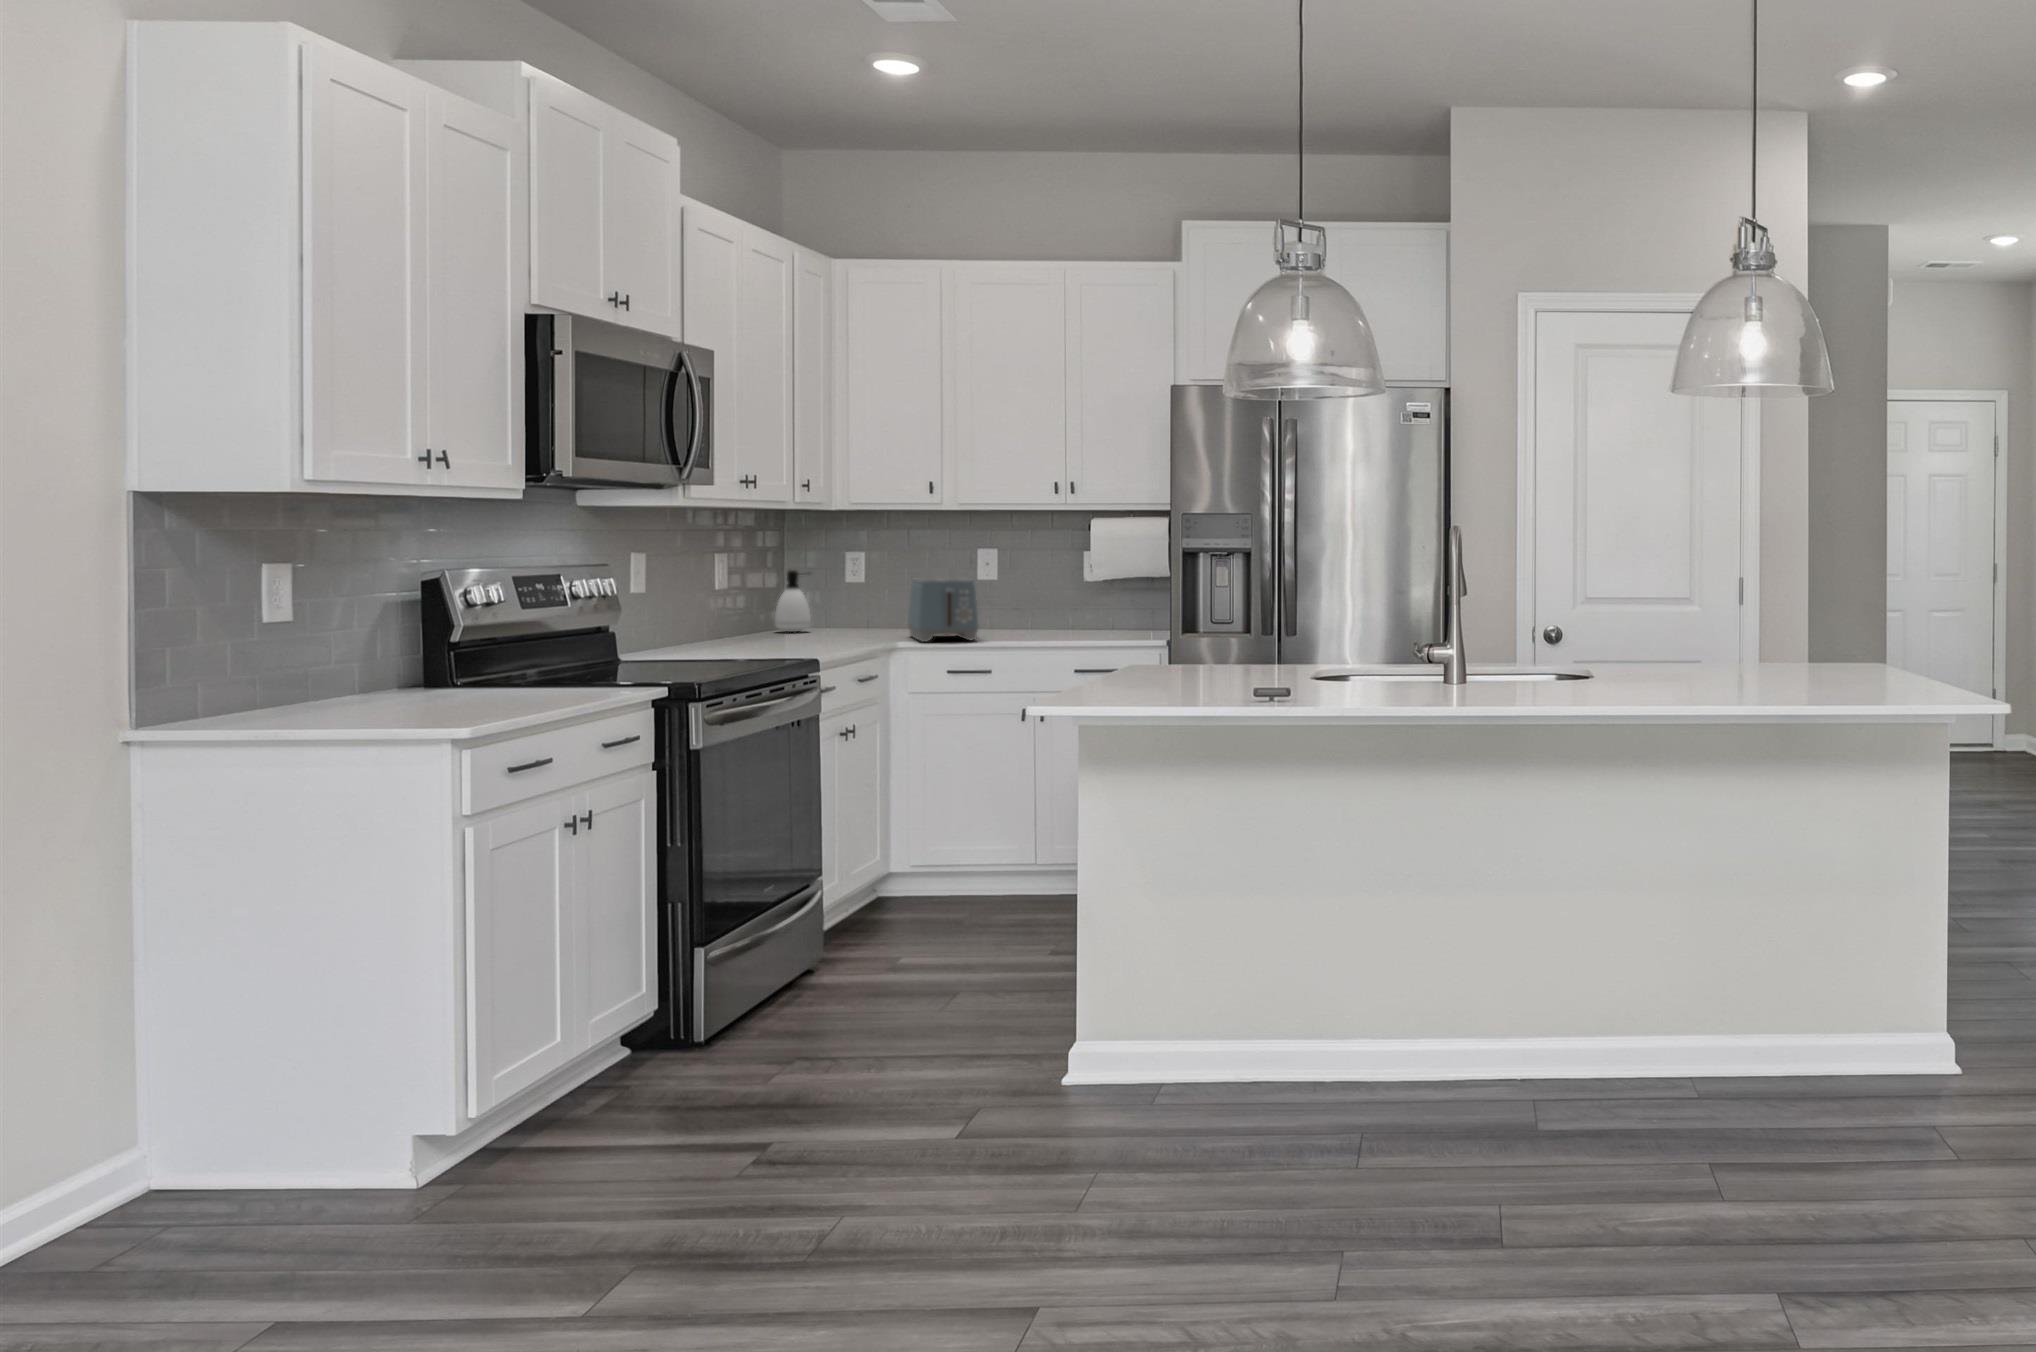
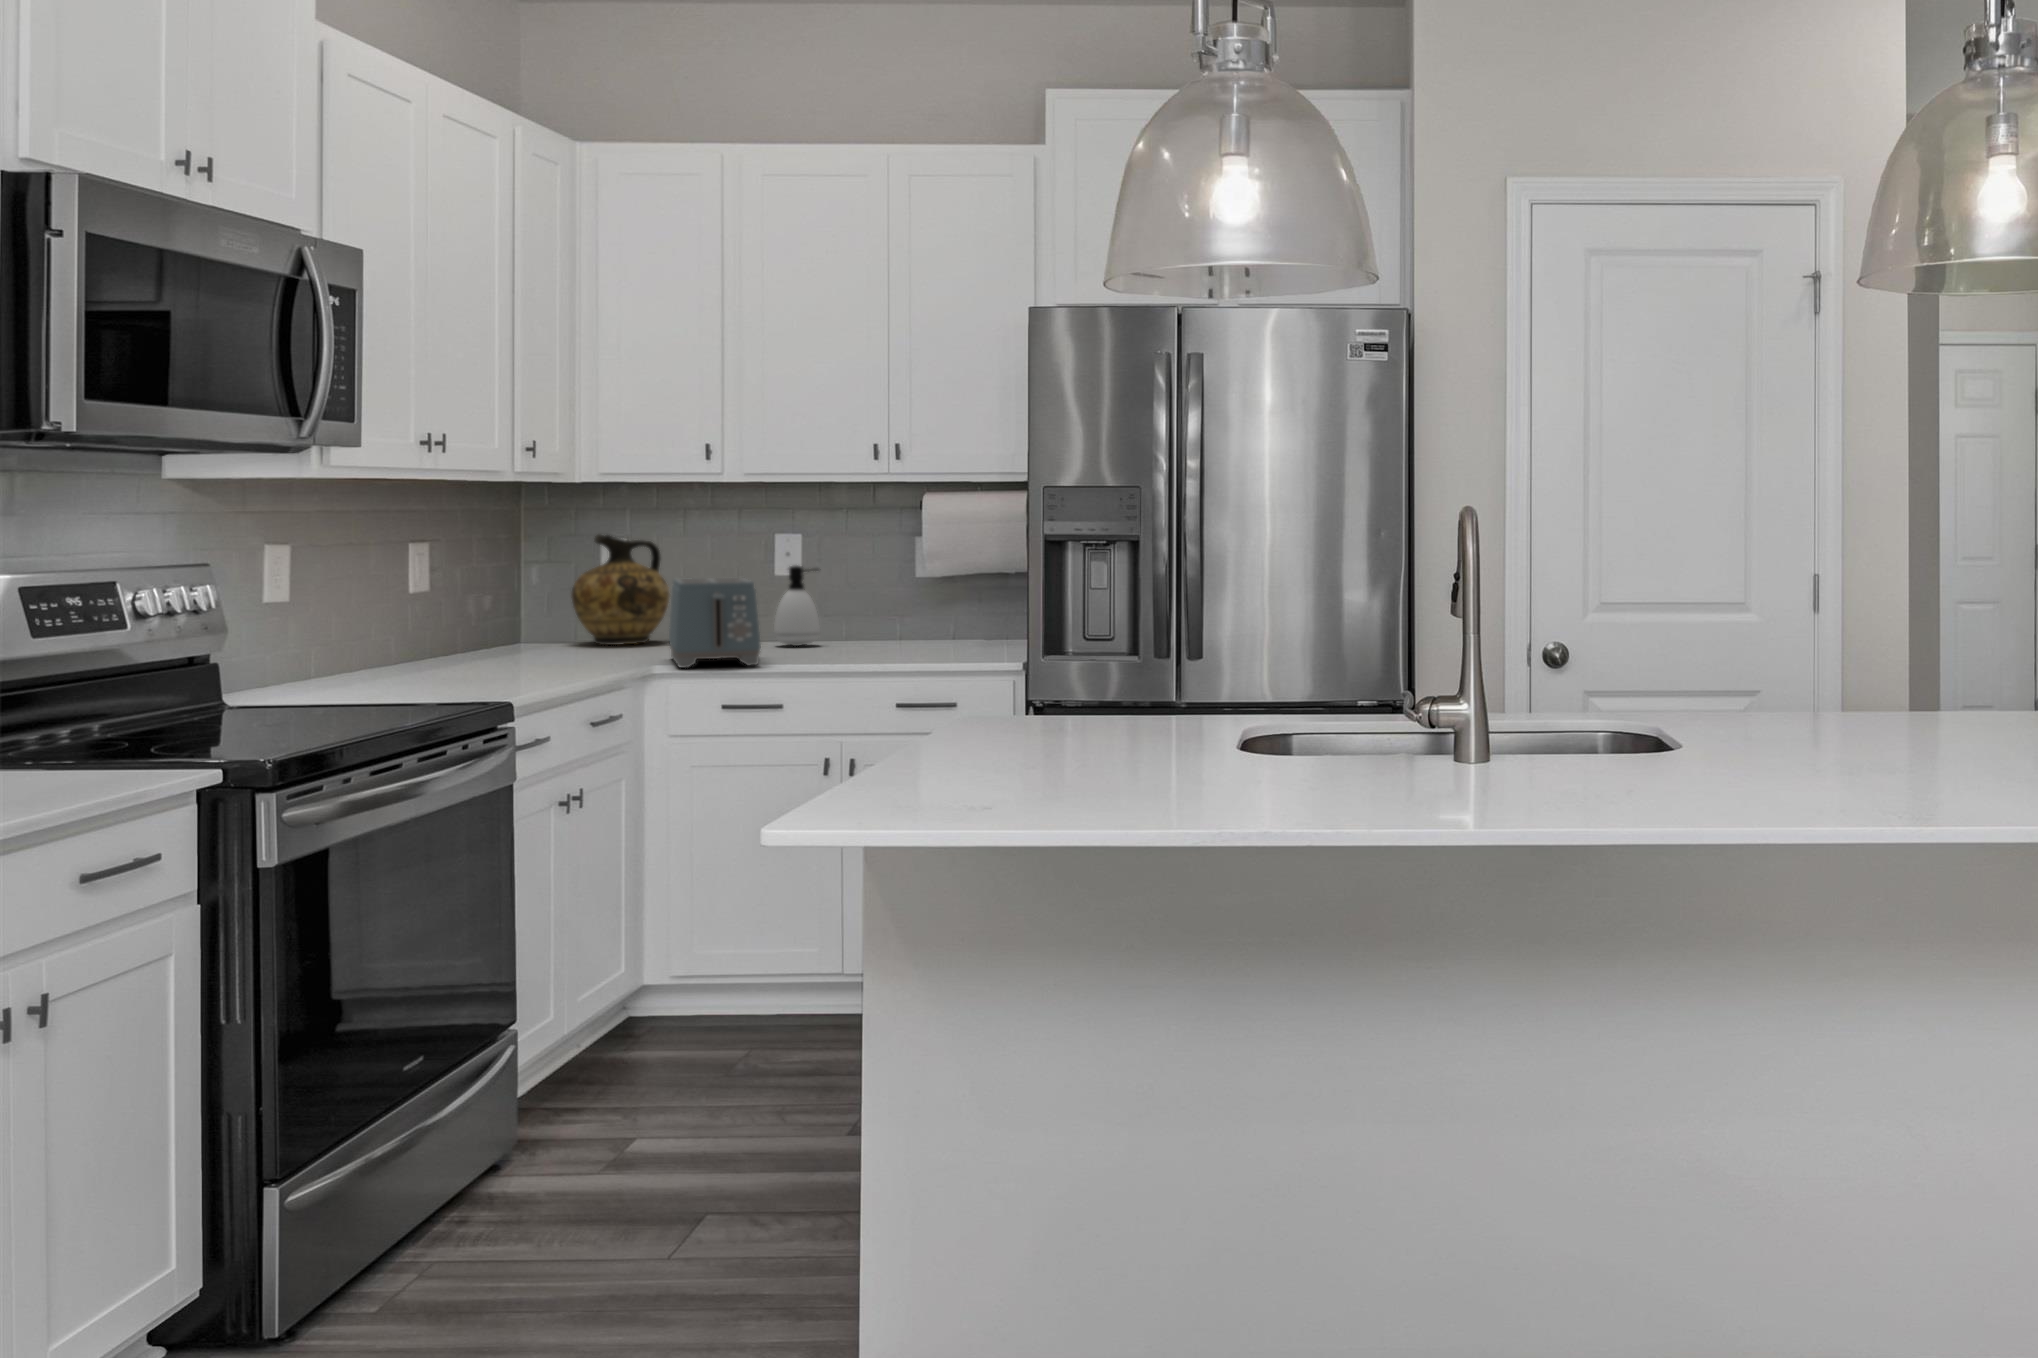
ceramic jug: none [830,547,900,628] -> present [571,535,670,645]
soap dispenser: present [775,570,811,632] -> present [774,566,820,646]

